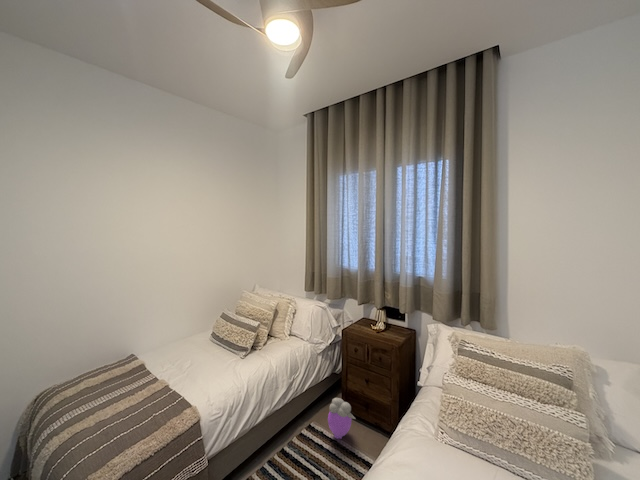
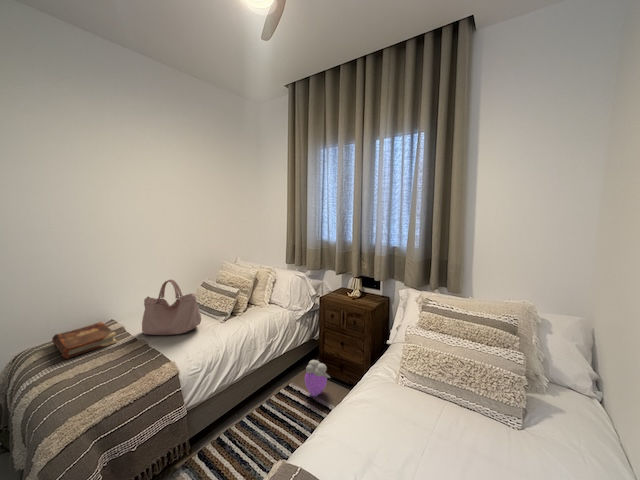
handbag: none [163,314,222,373] -> present [142,280,201,335]
book: none [75,357,138,402] -> present [52,322,117,359]

